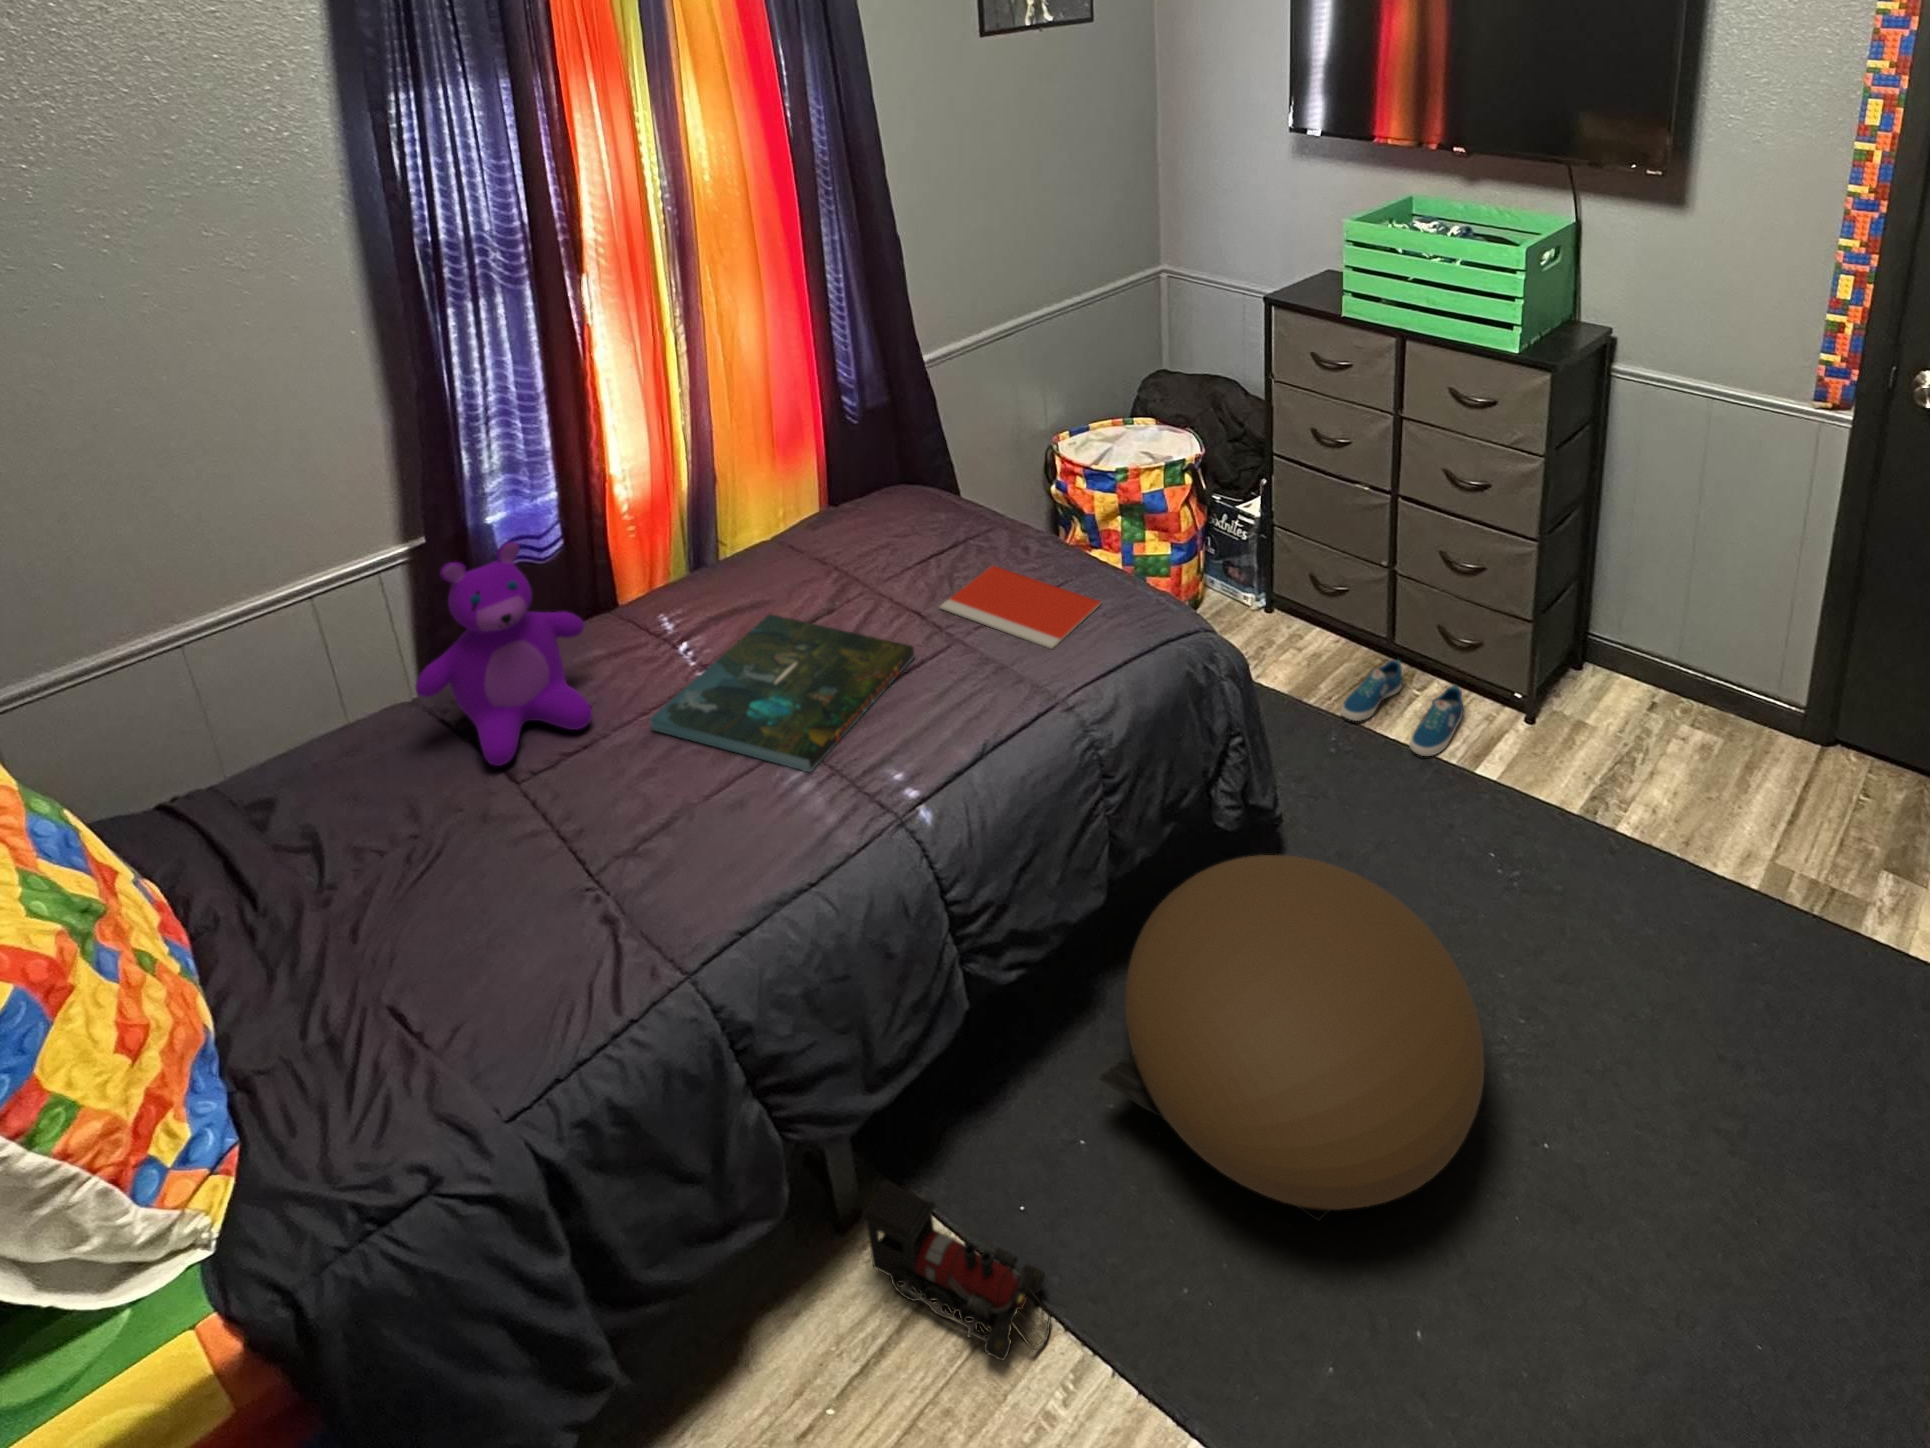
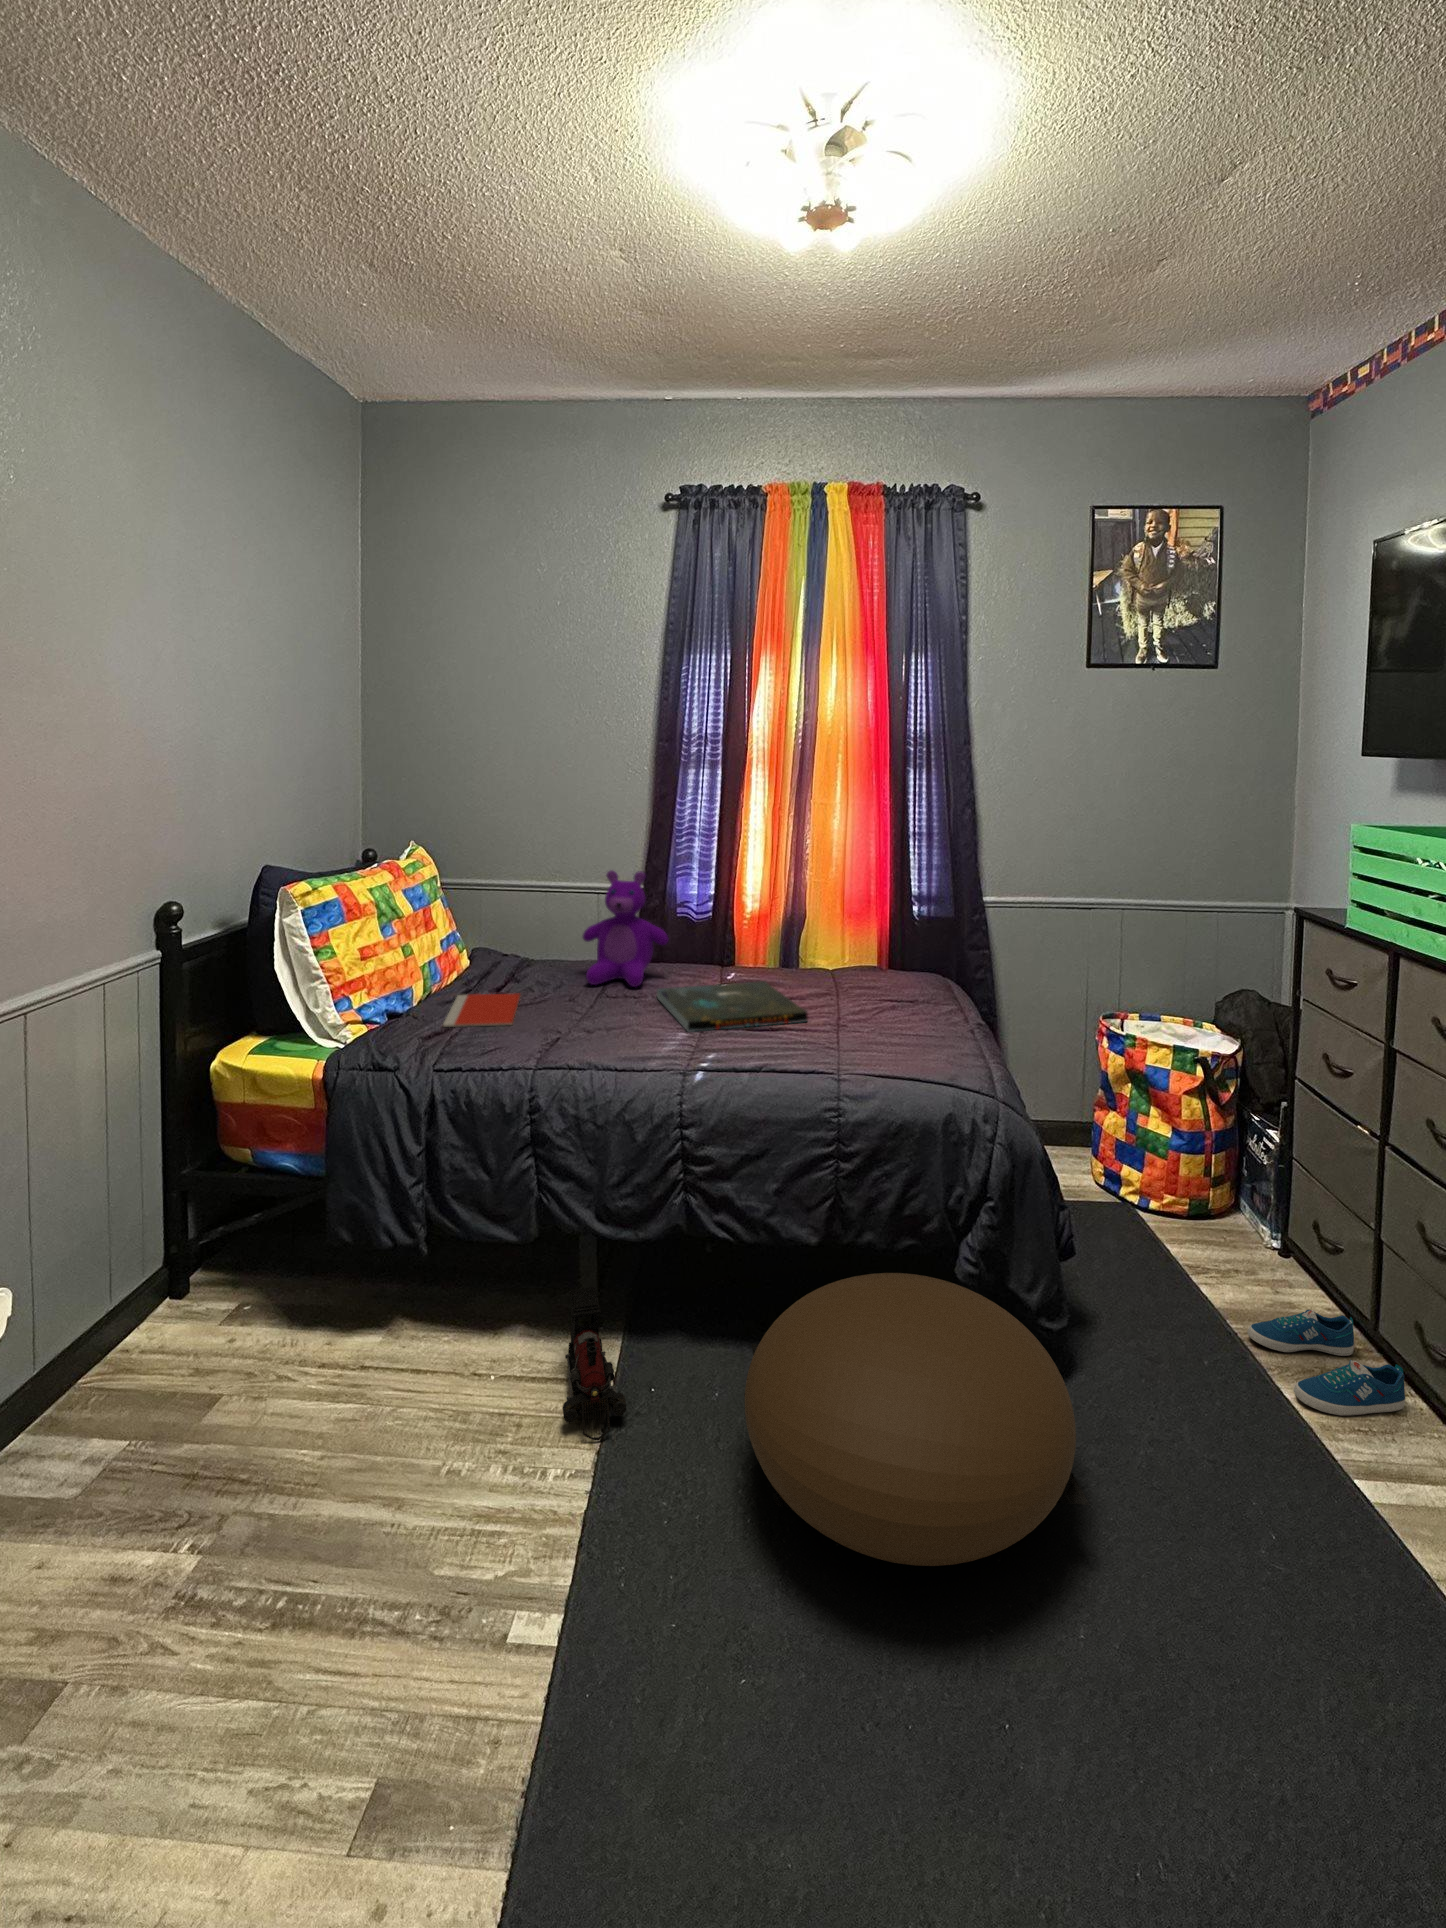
notebook: present [940,566,1101,649] -> present [443,993,520,1027]

